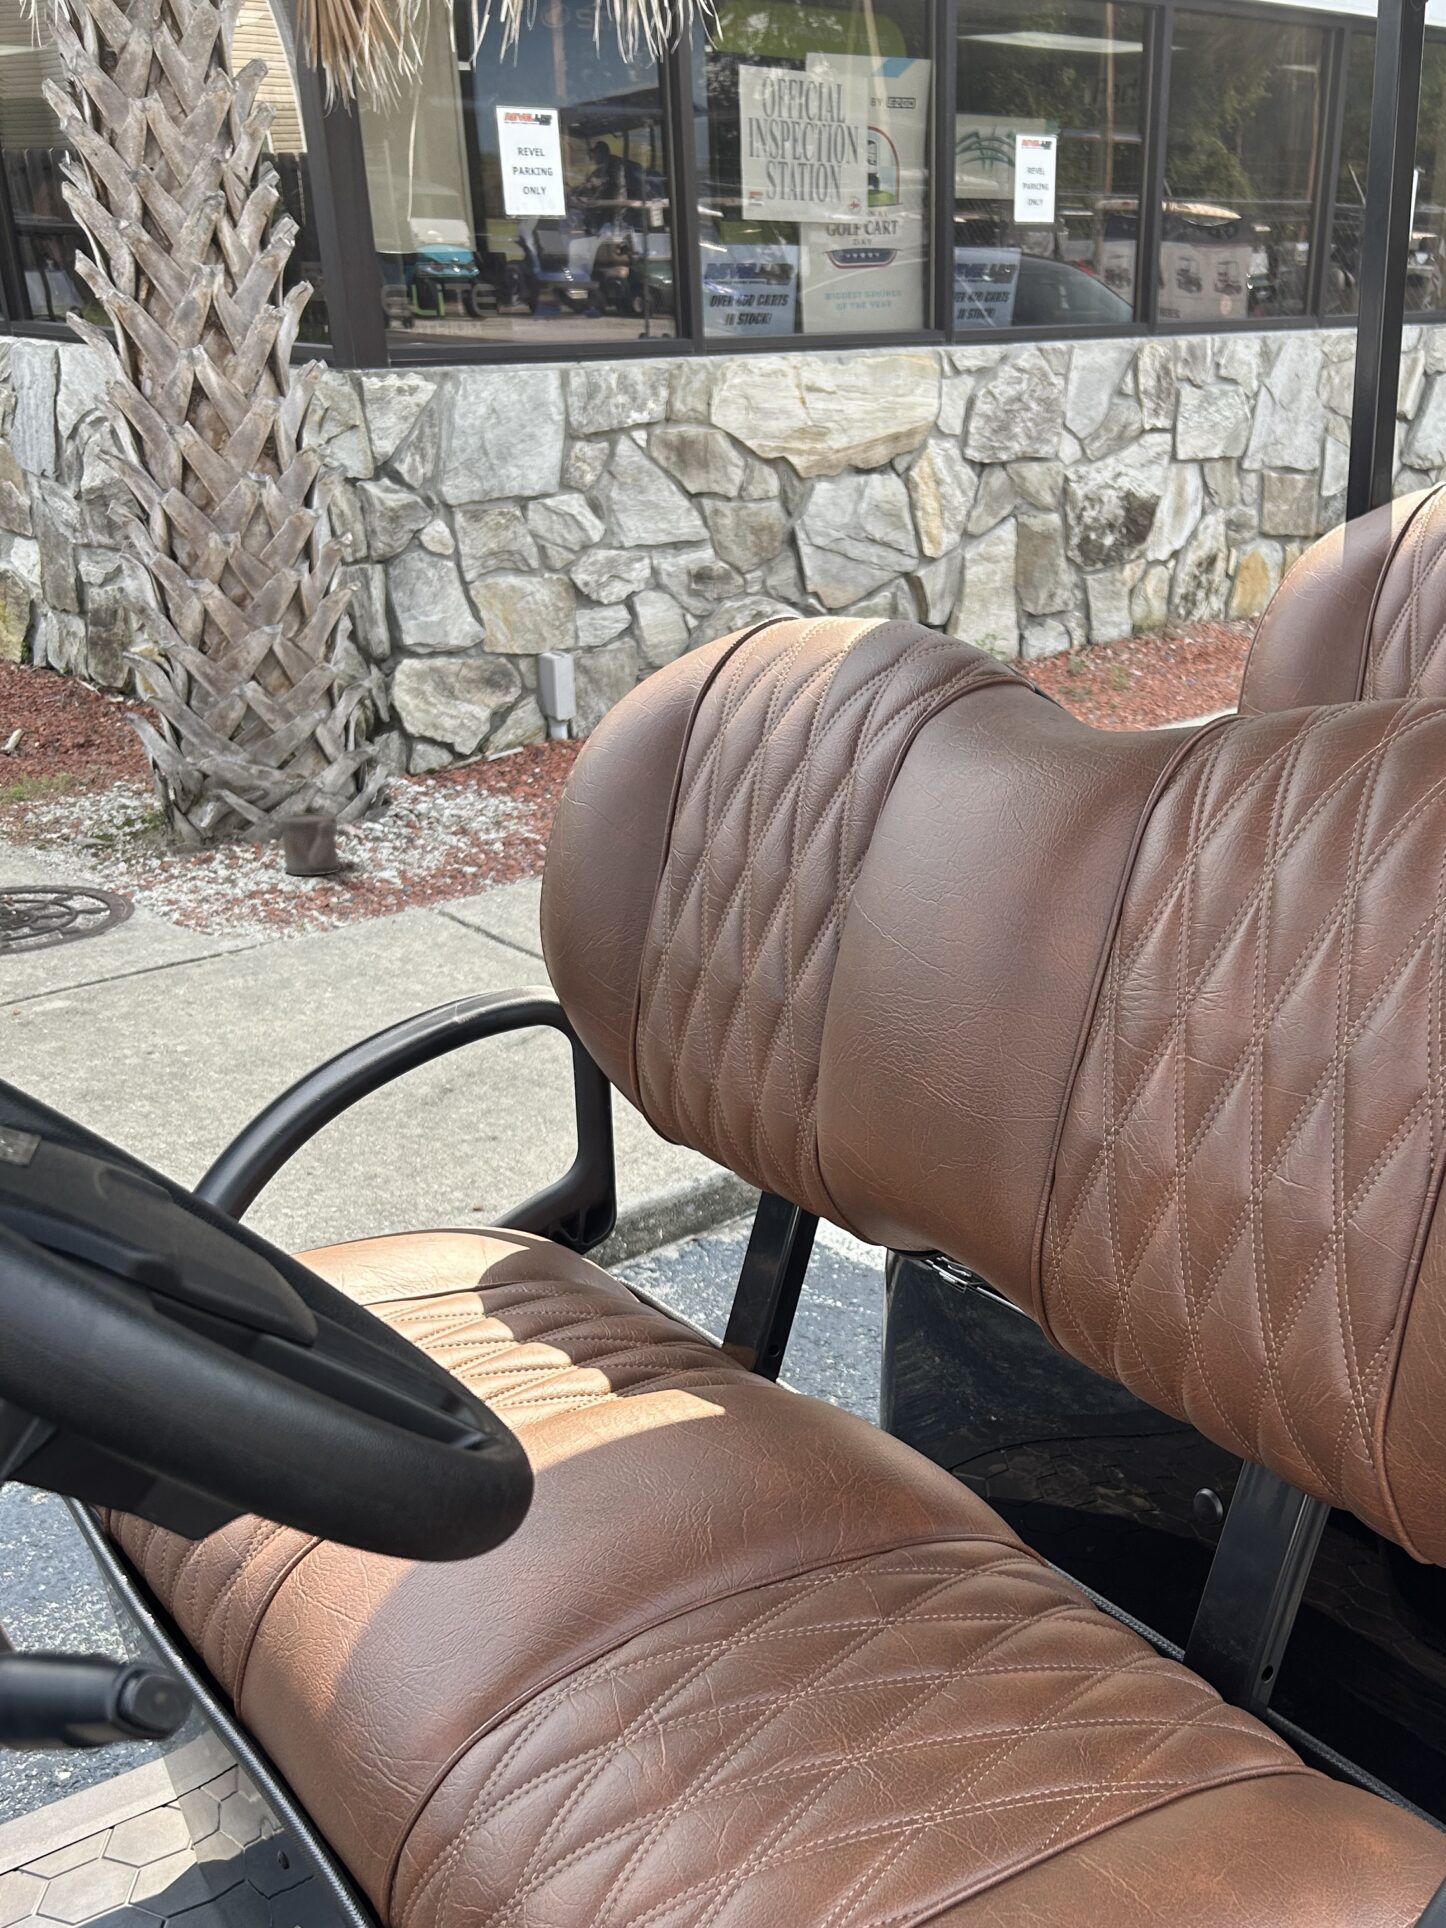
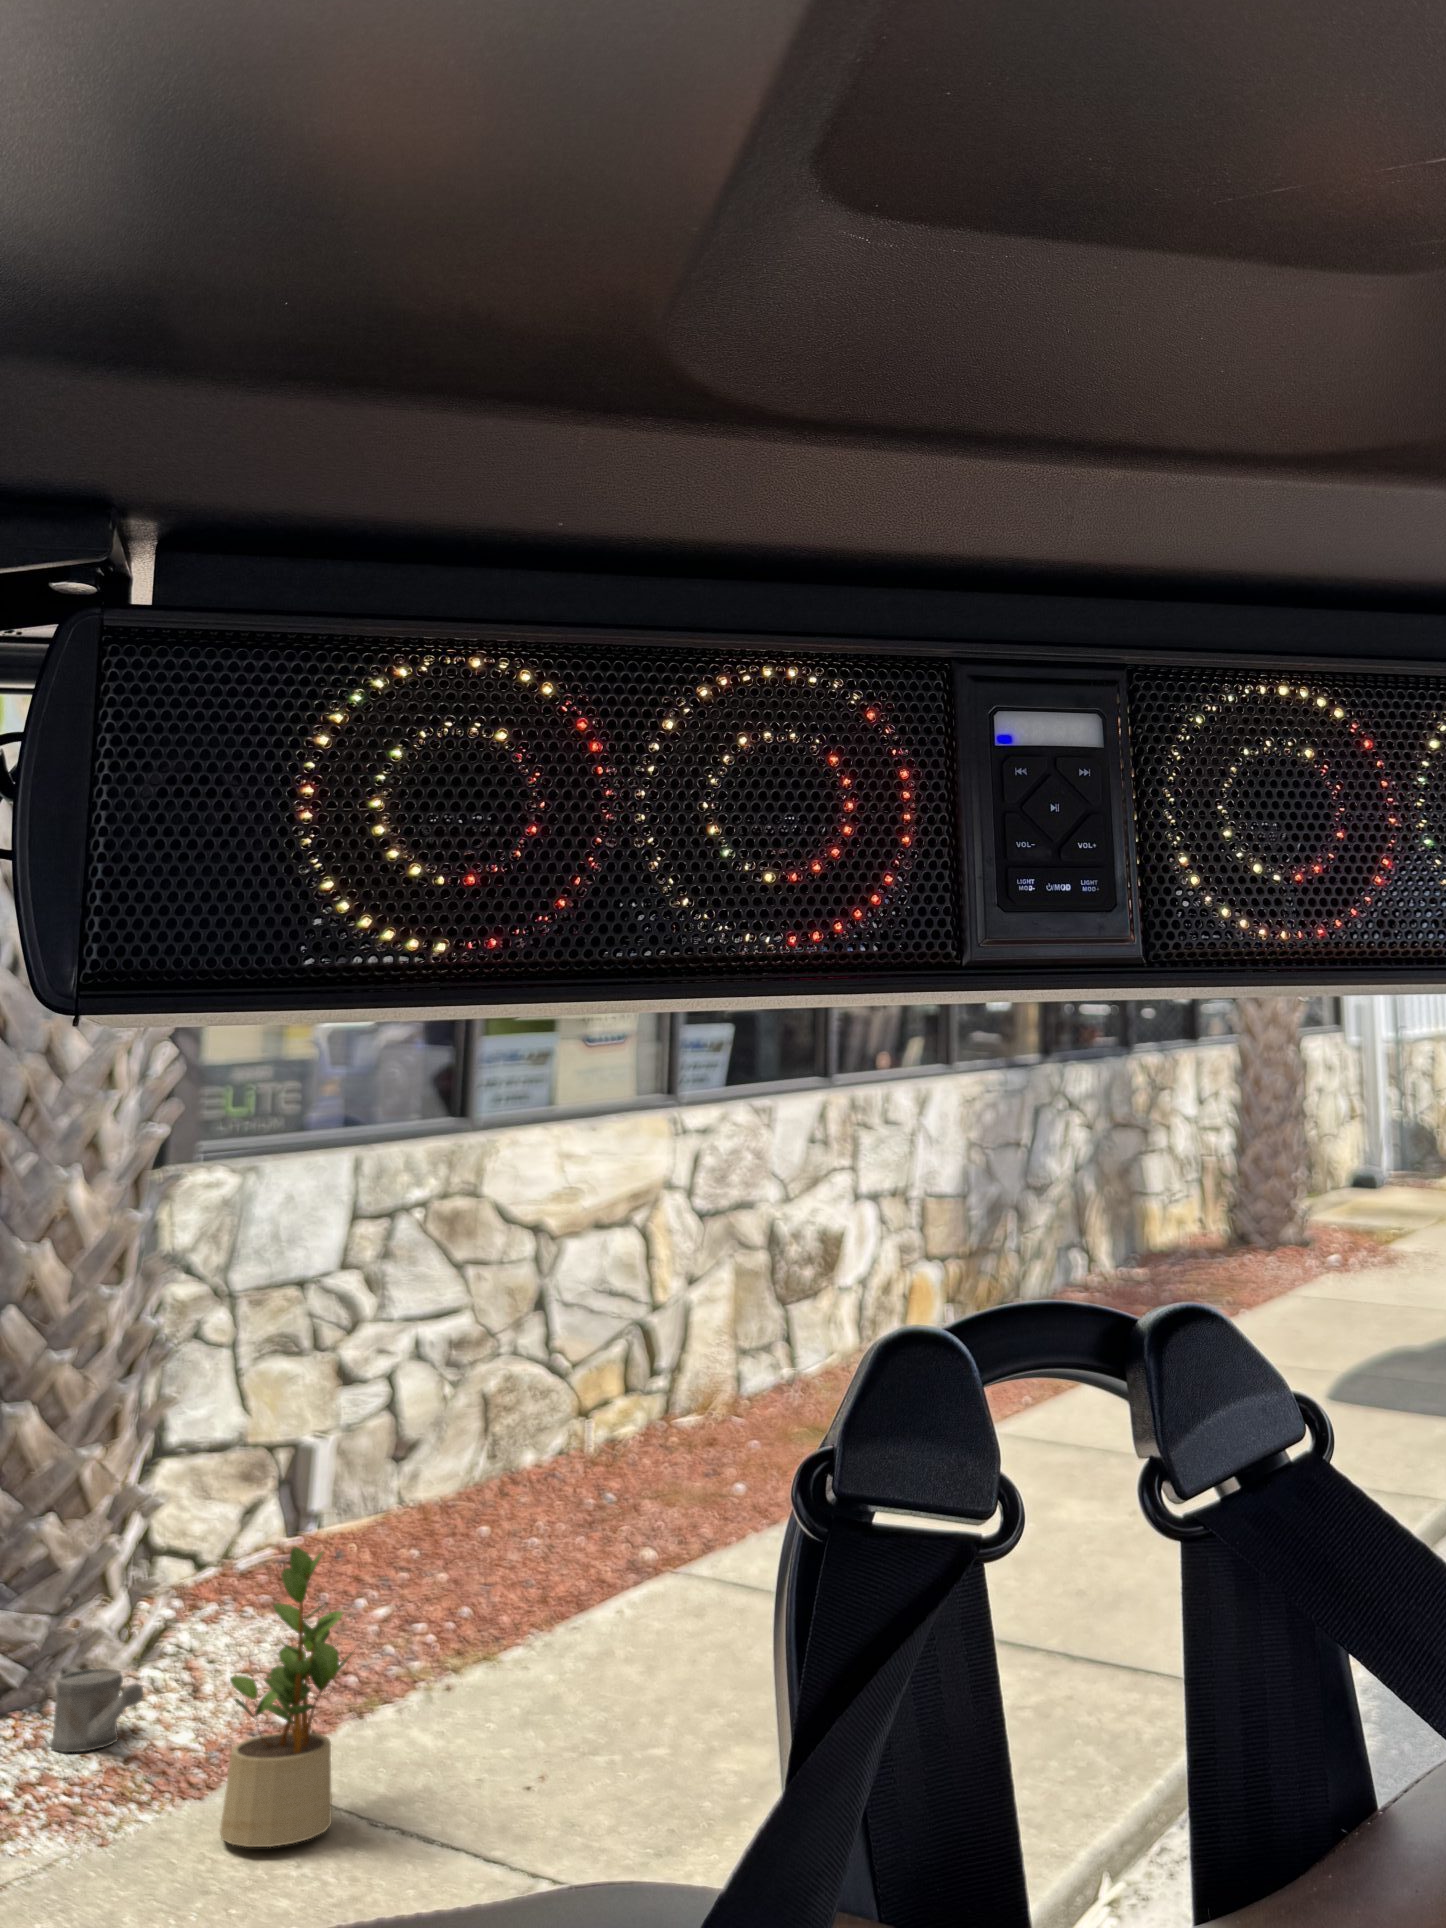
potted plant: none [370,703,470,945] -> present [220,1547,355,1847]

